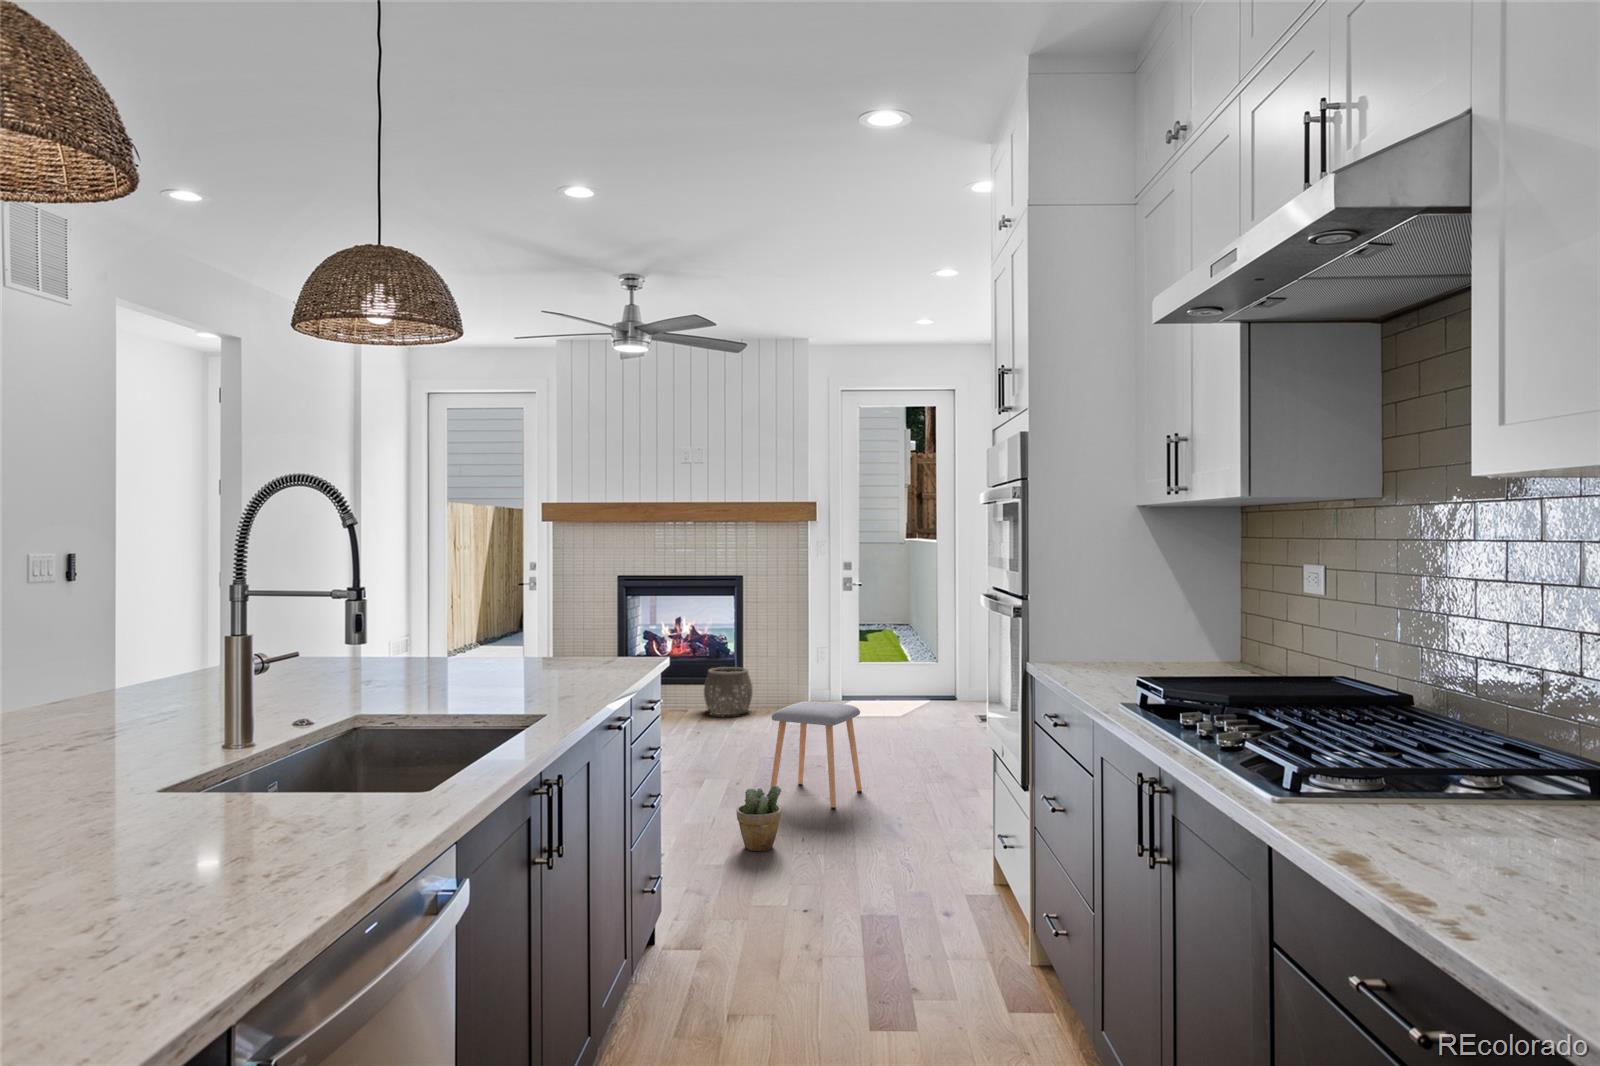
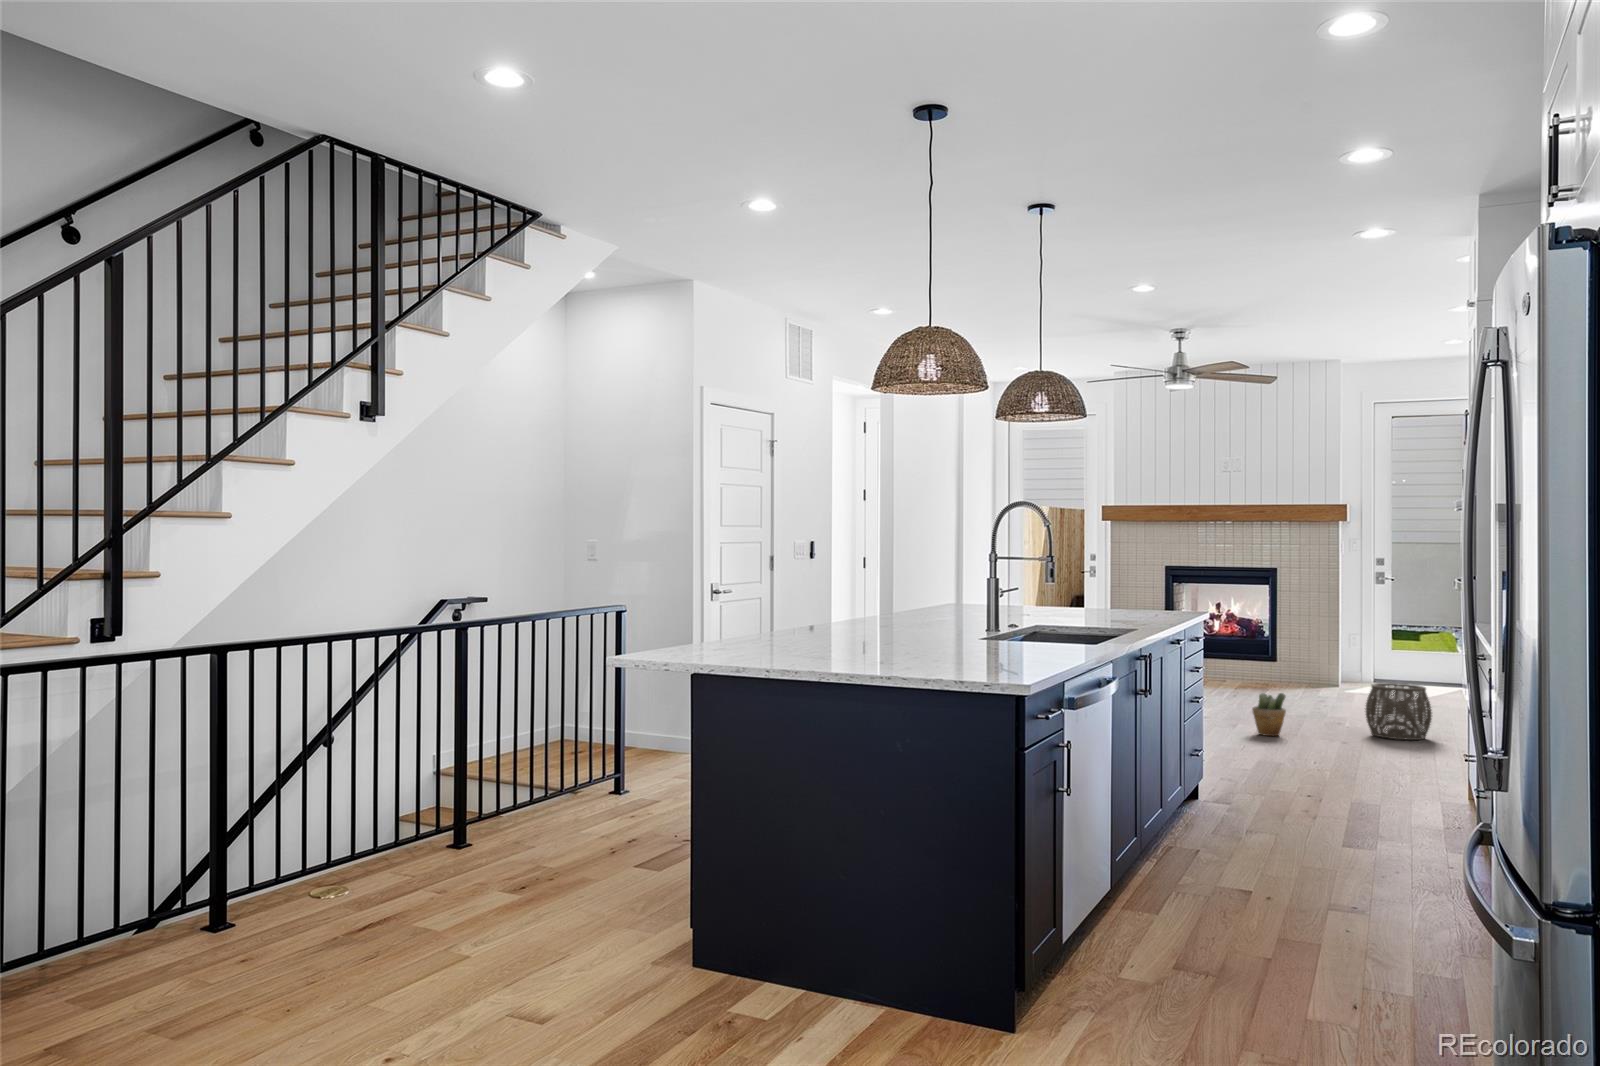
woven basket: present [704,667,753,715] -> present [1365,683,1432,740]
stool: present [770,701,862,809] -> none [1283,652,1363,727]

